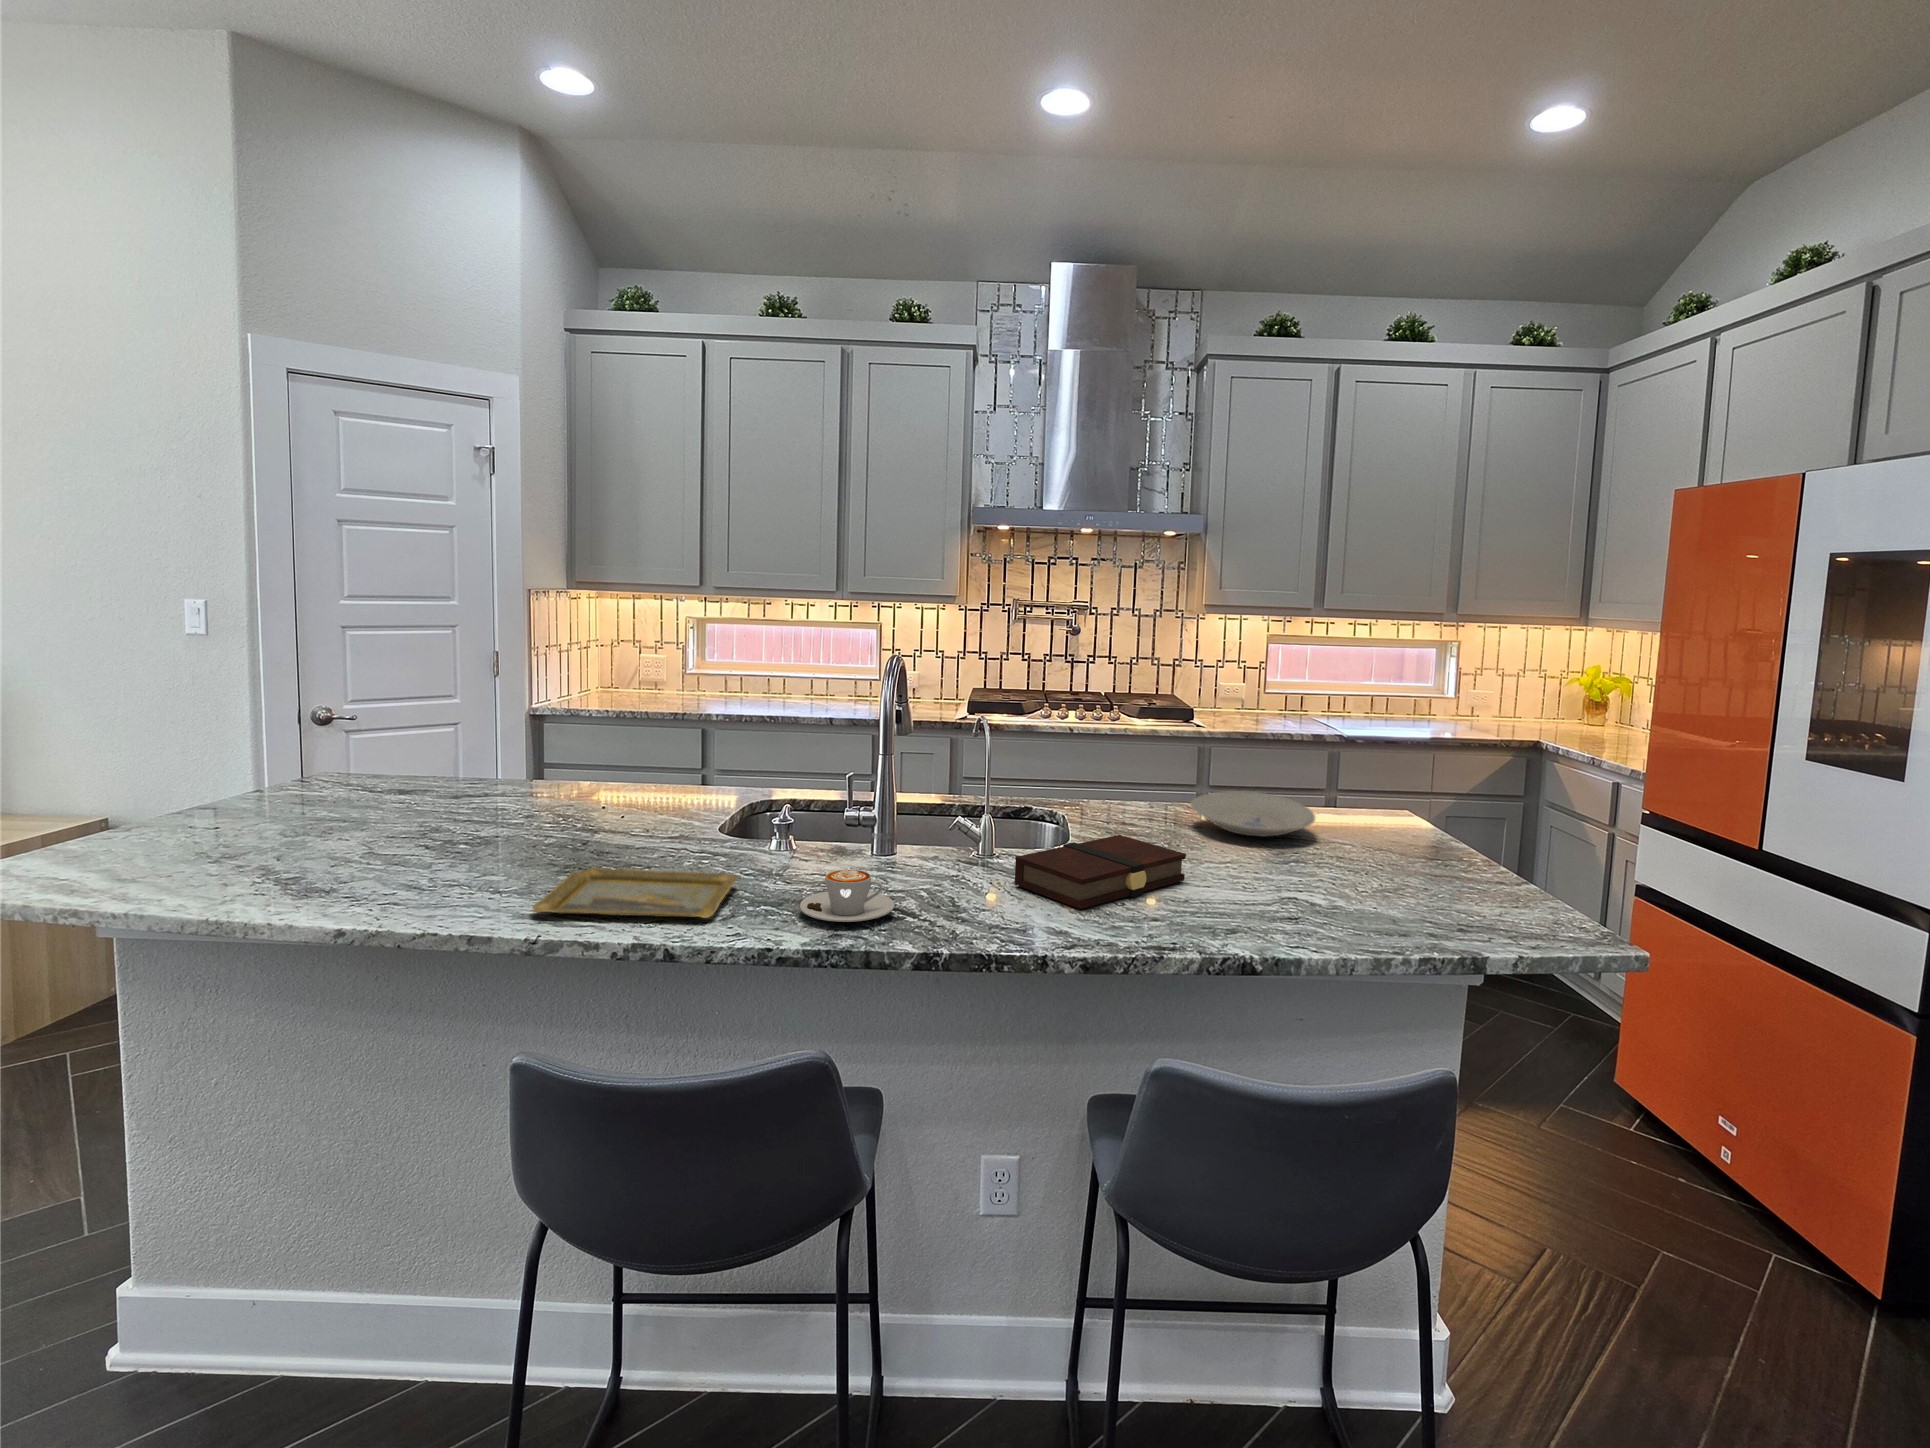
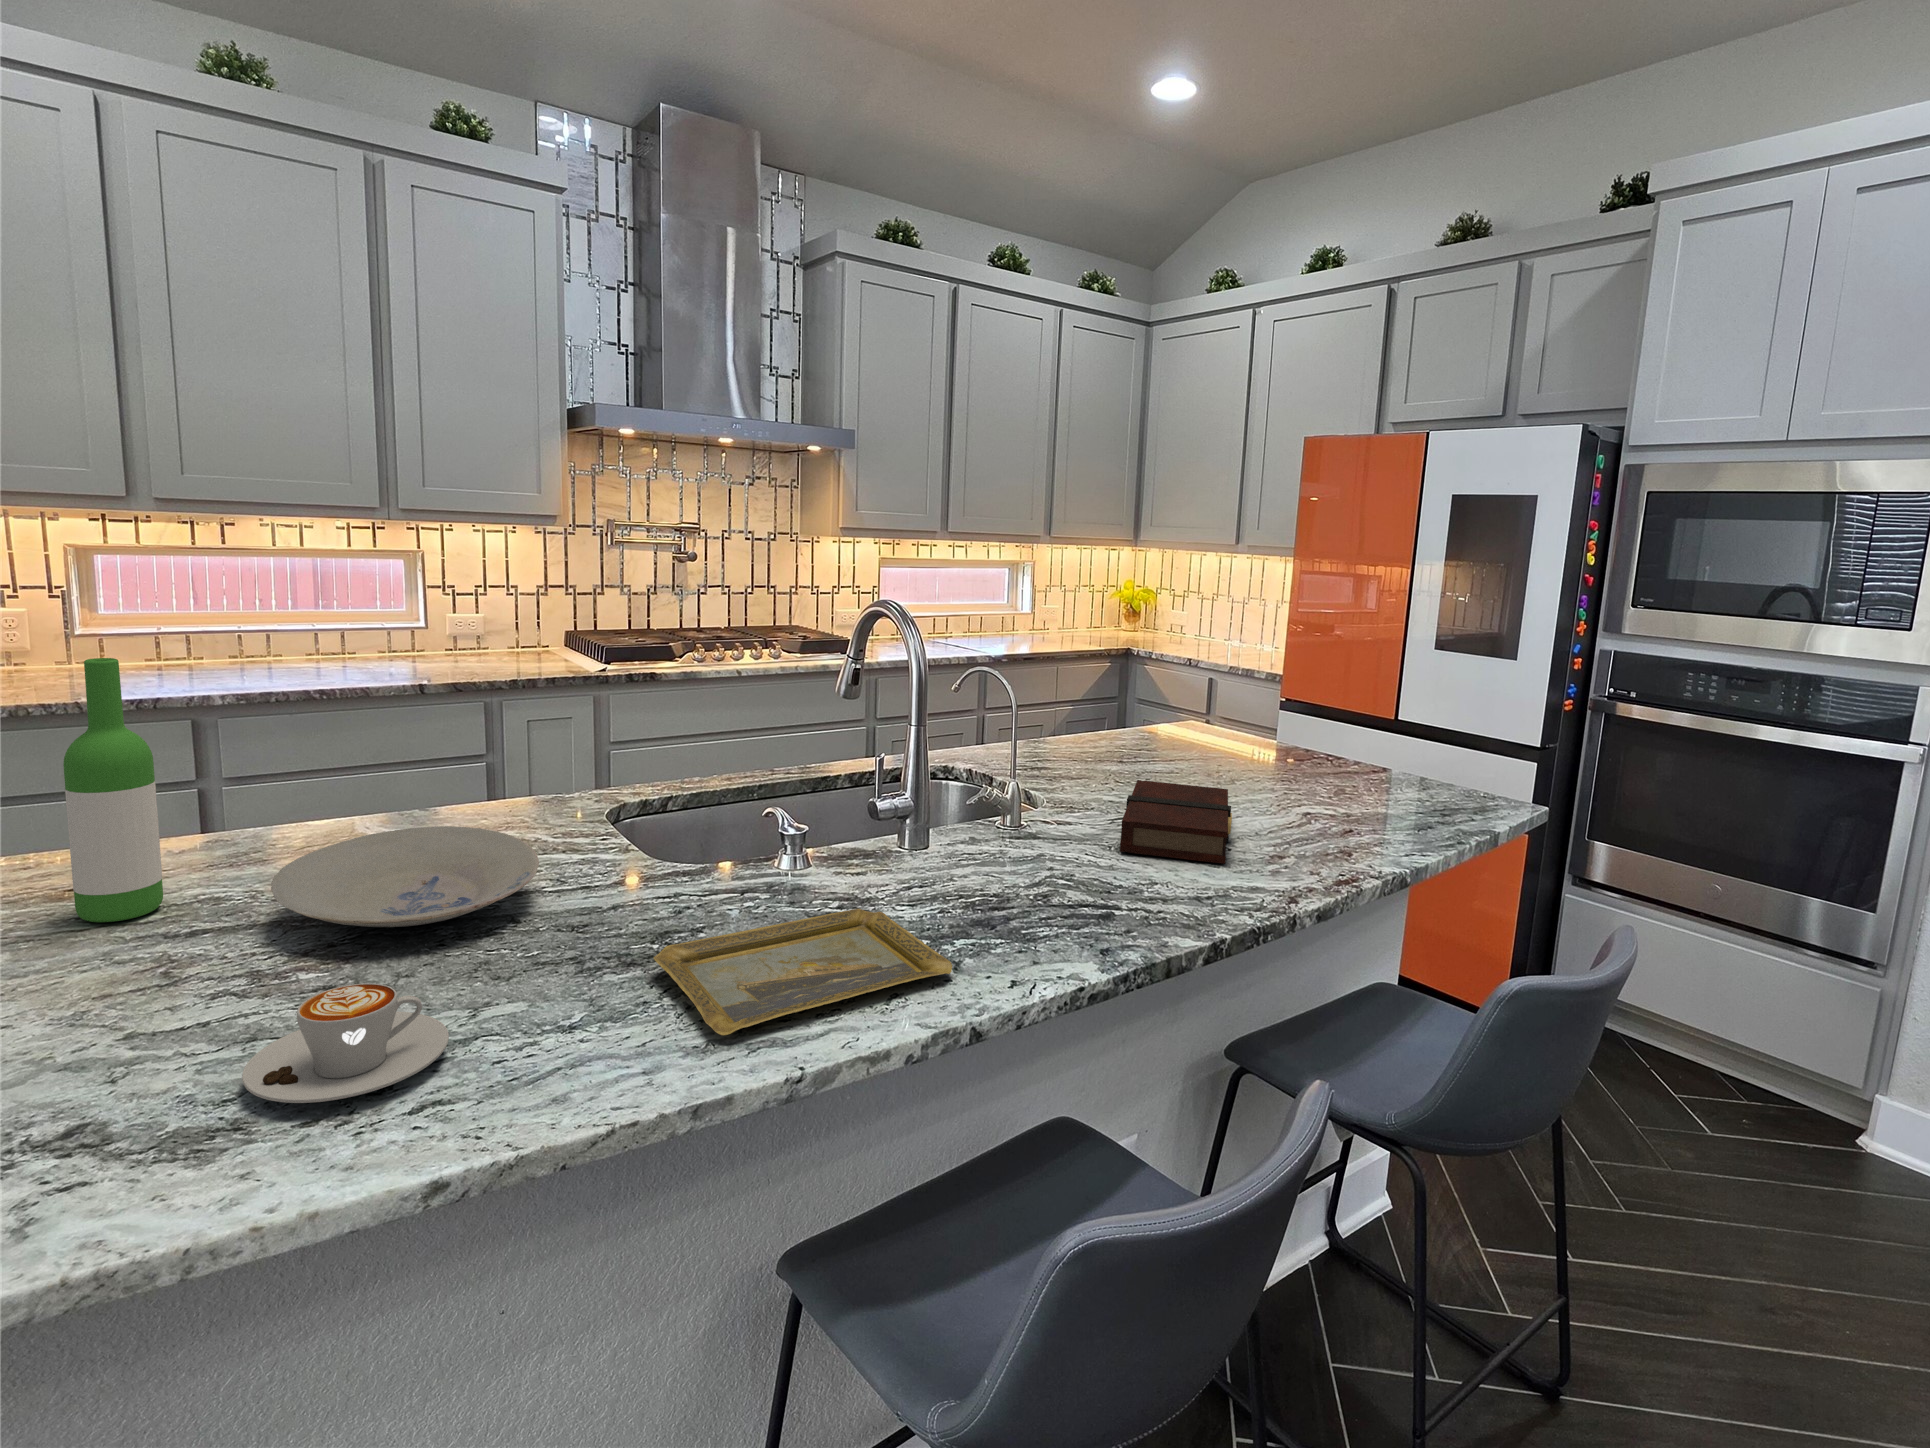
wine bottle: none [426,672,469,814] -> present [63,658,163,922]
bowl: present [1191,791,1315,837] -> present [271,826,539,927]
coffee cup: present [800,870,894,922] -> present [242,983,449,1103]

